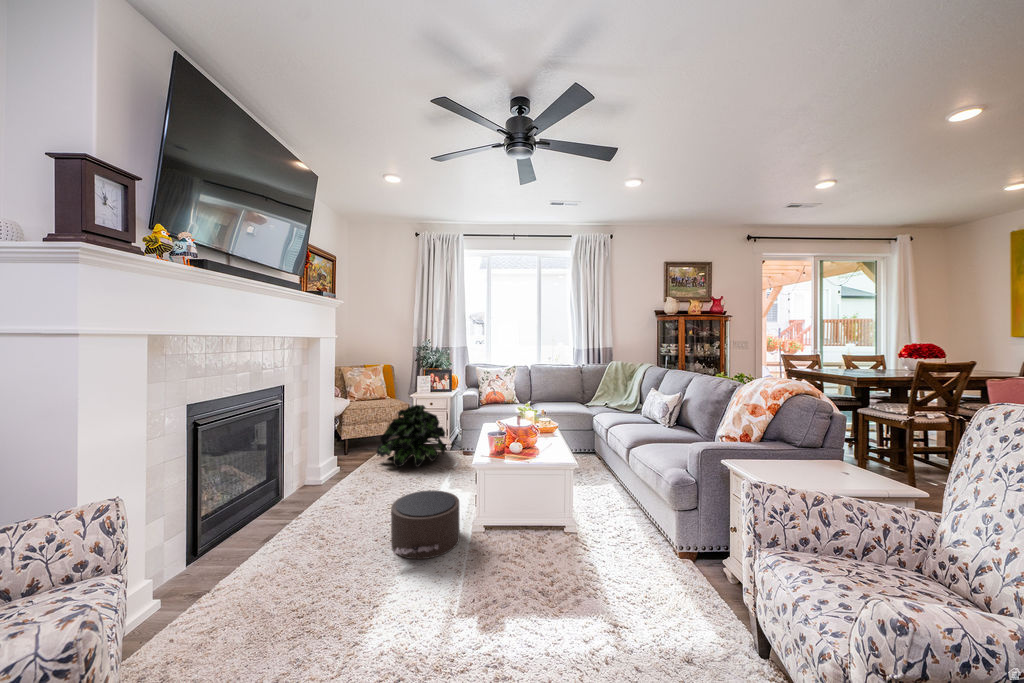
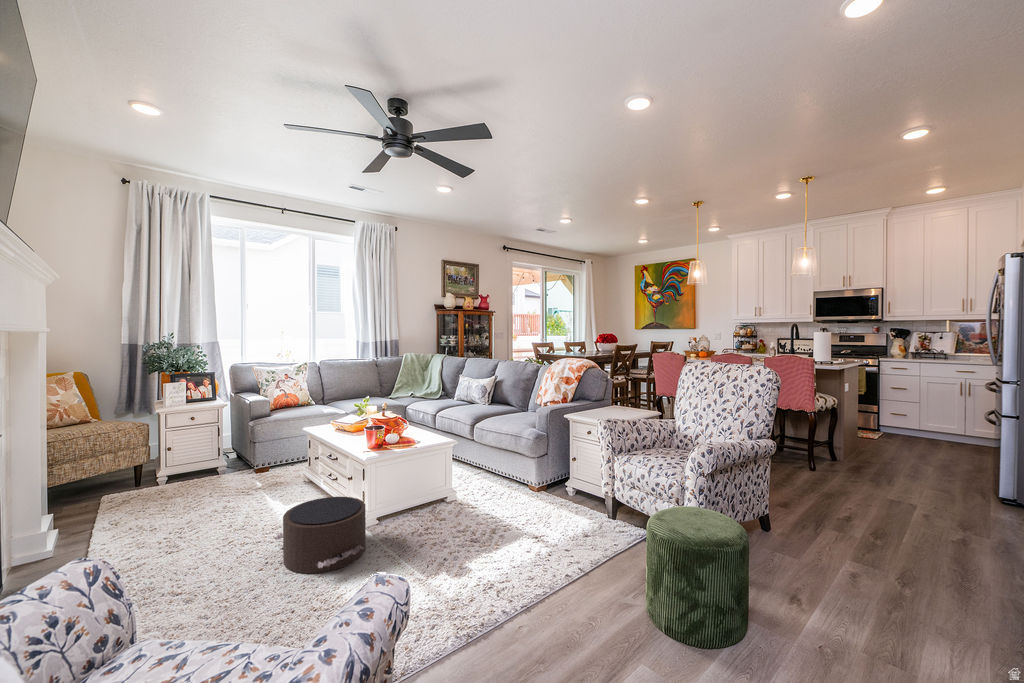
potted plant: present [376,405,445,467] -> none [120,417,240,506]

